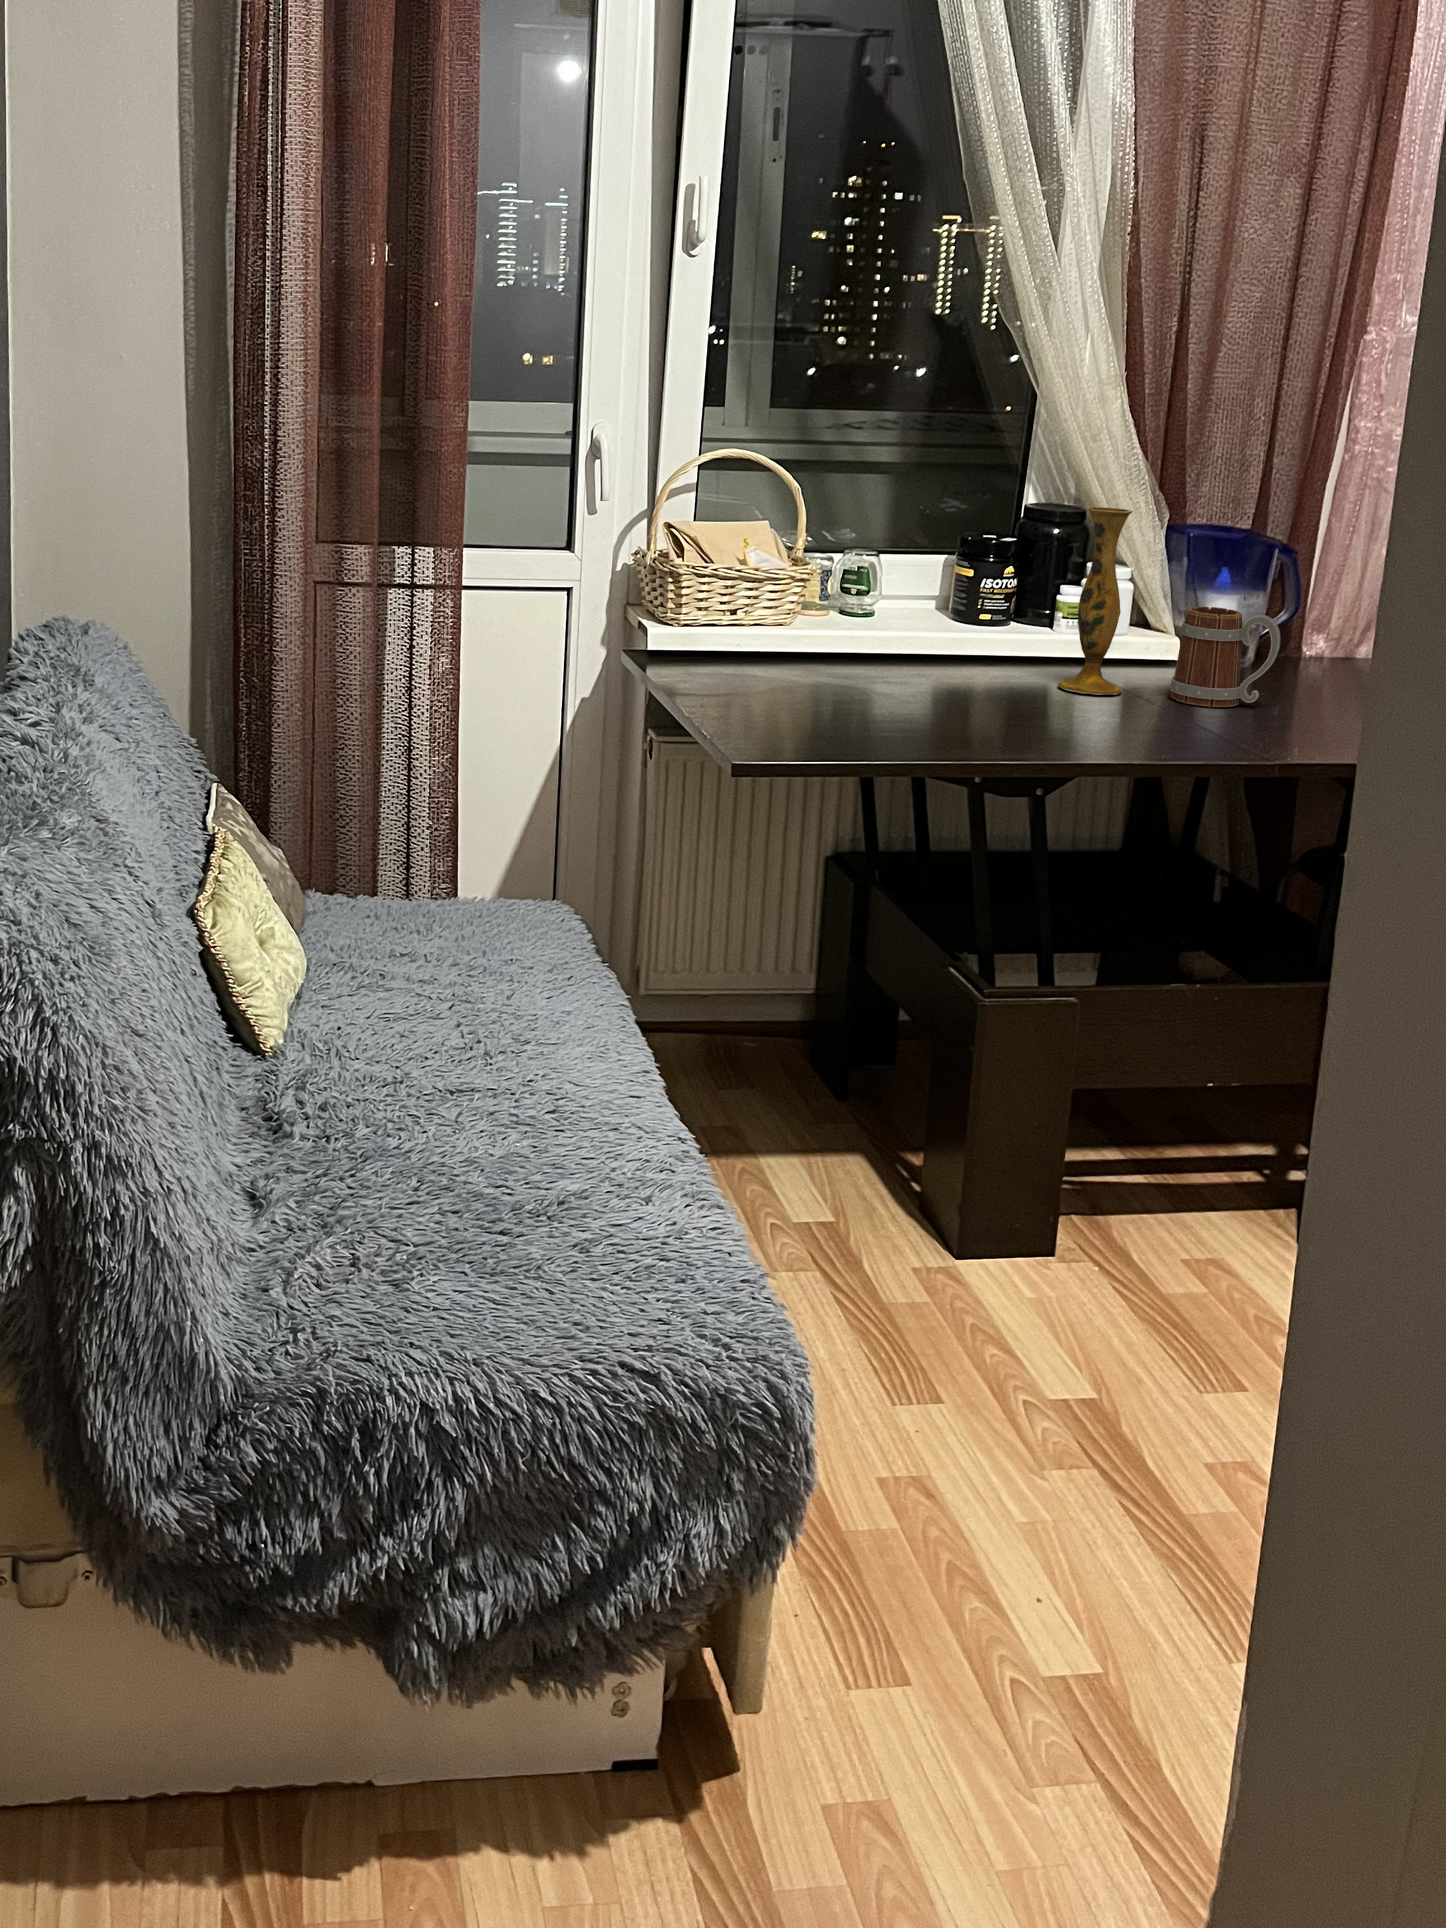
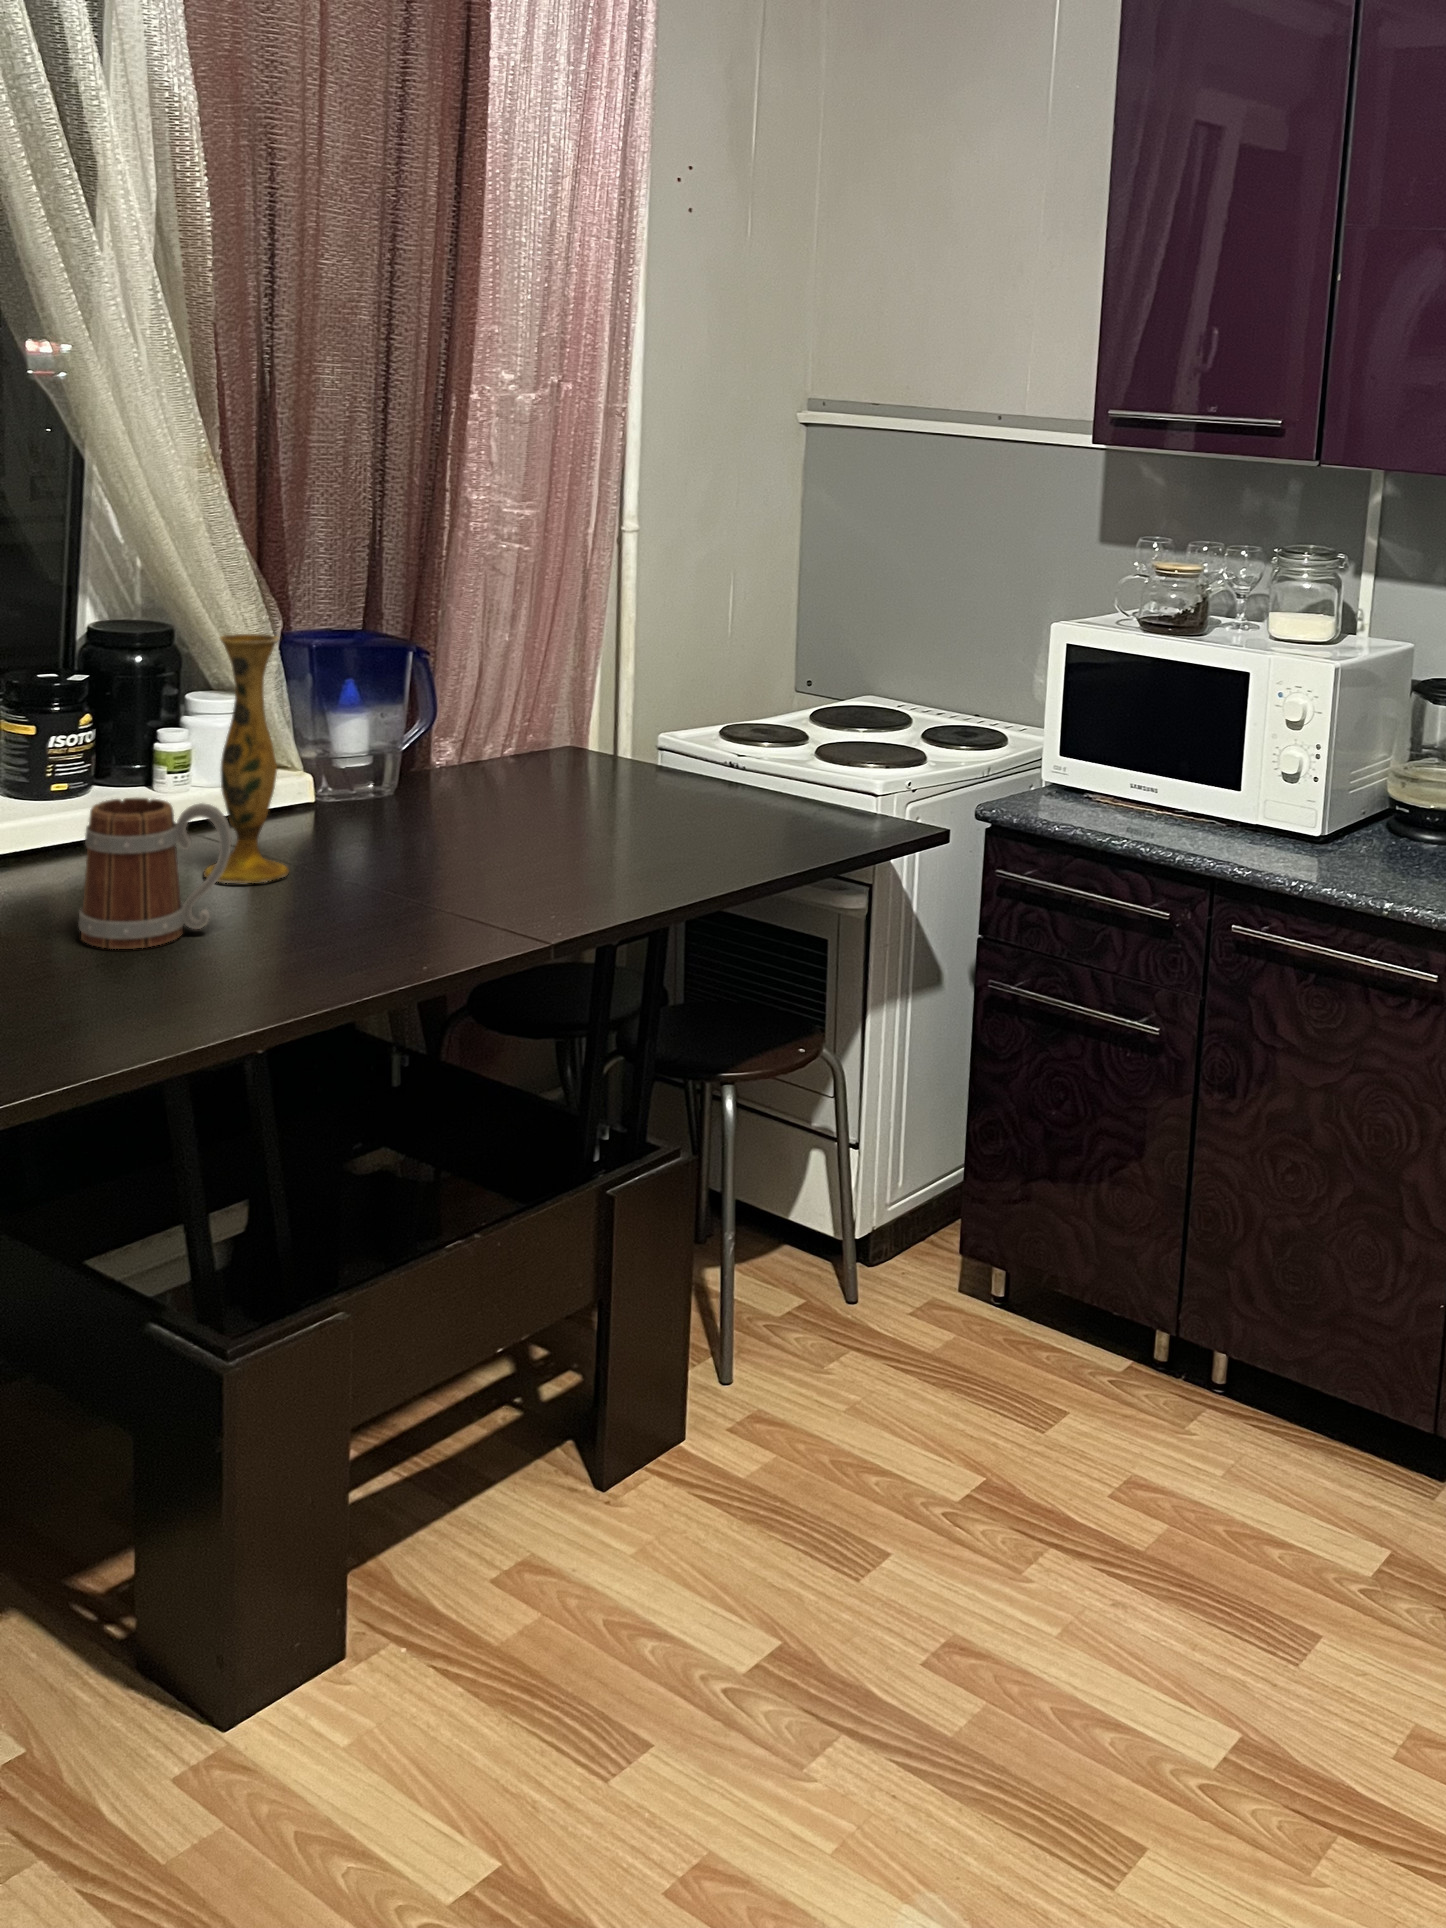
mug: present [1170,607,1280,707] -> present [79,798,231,949]

